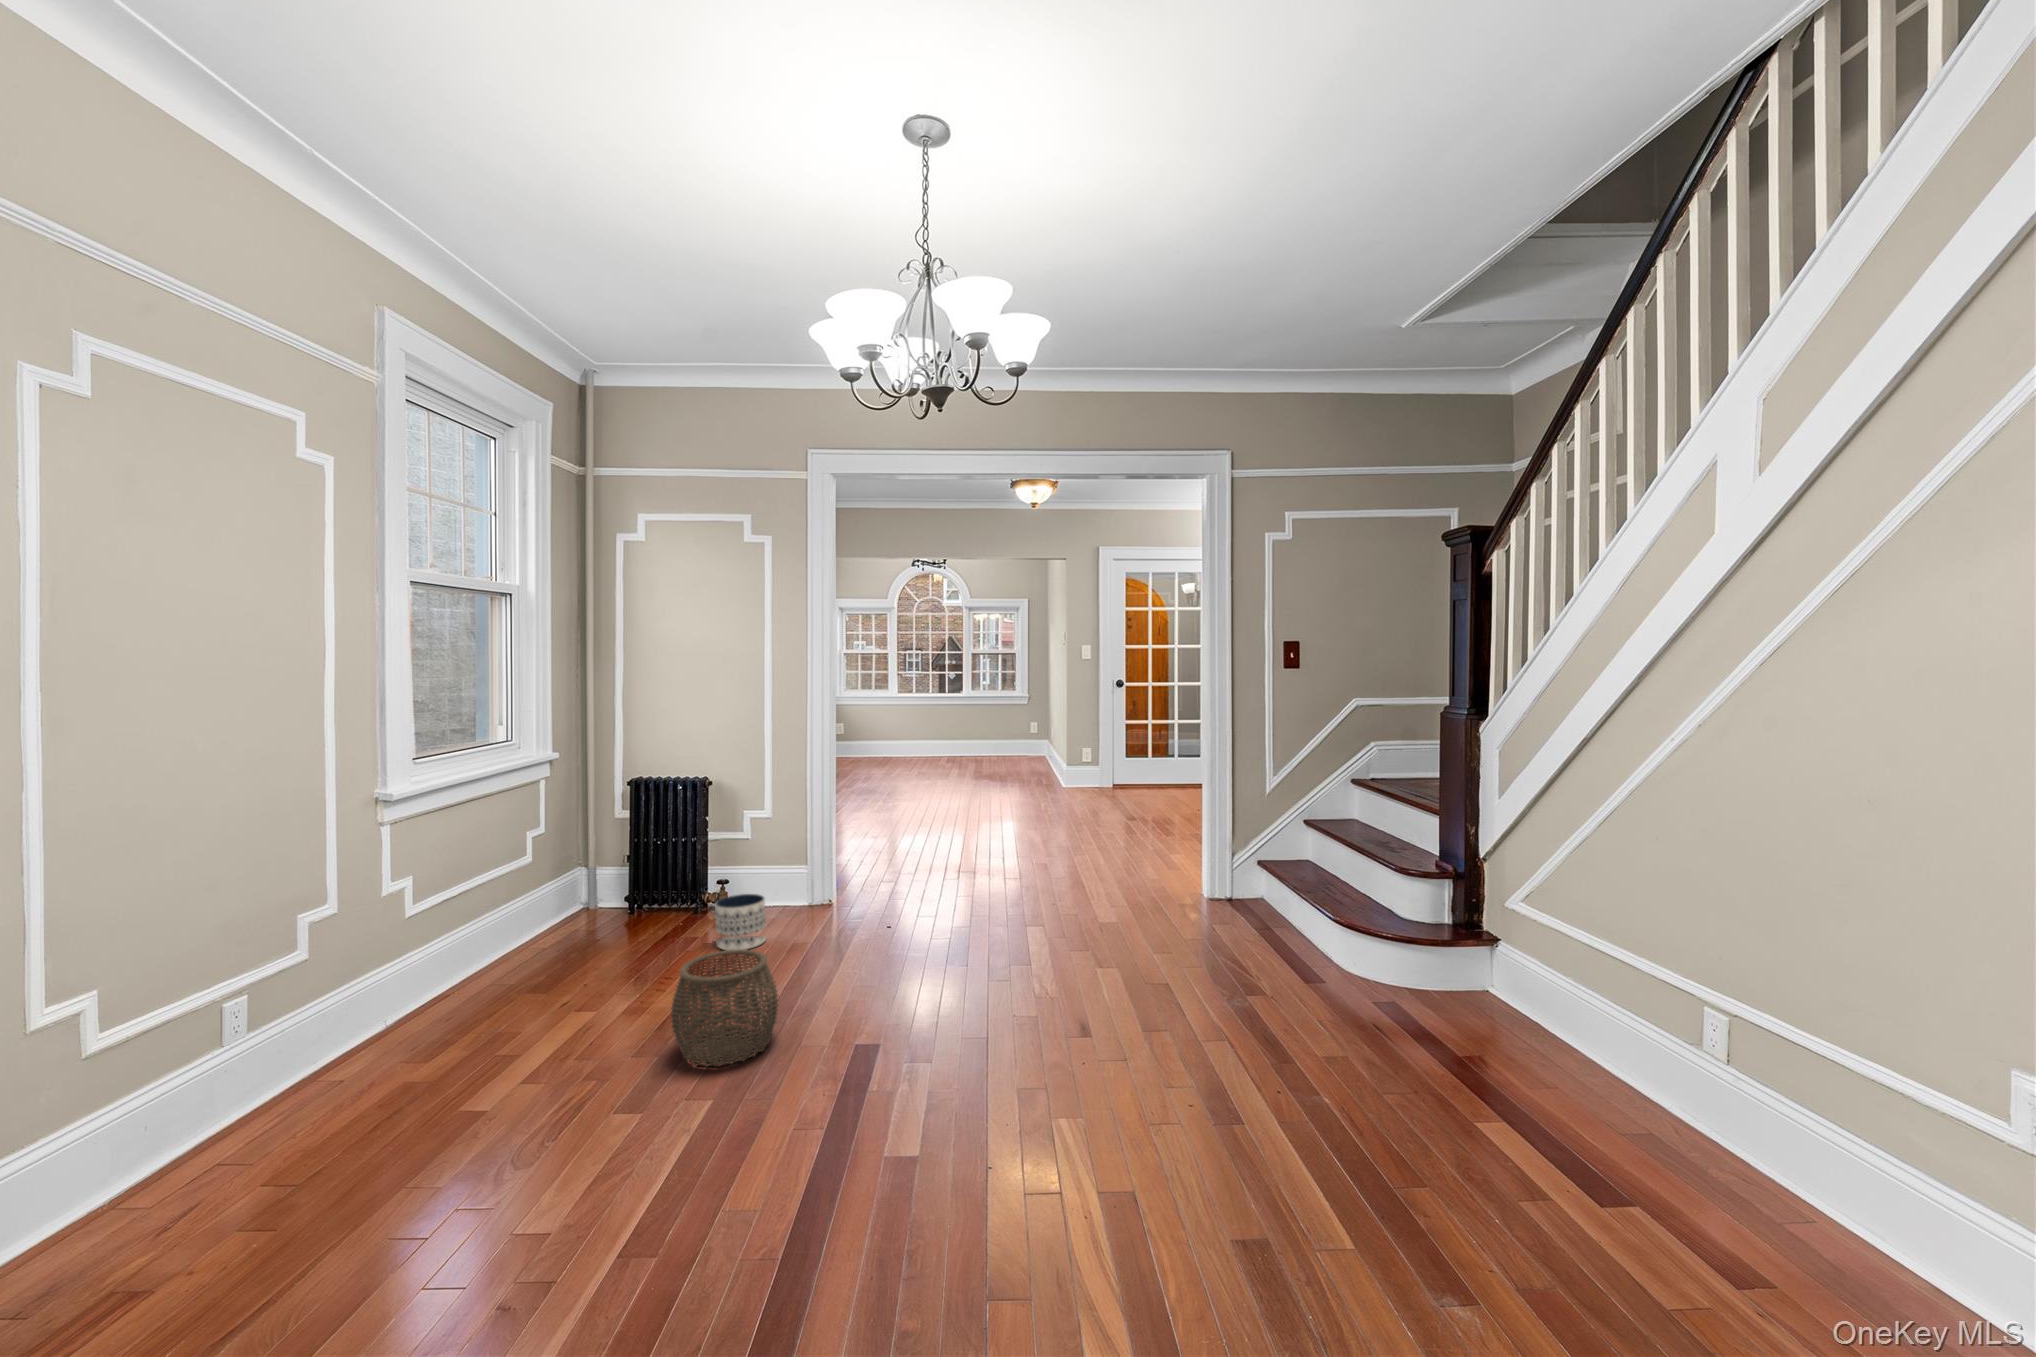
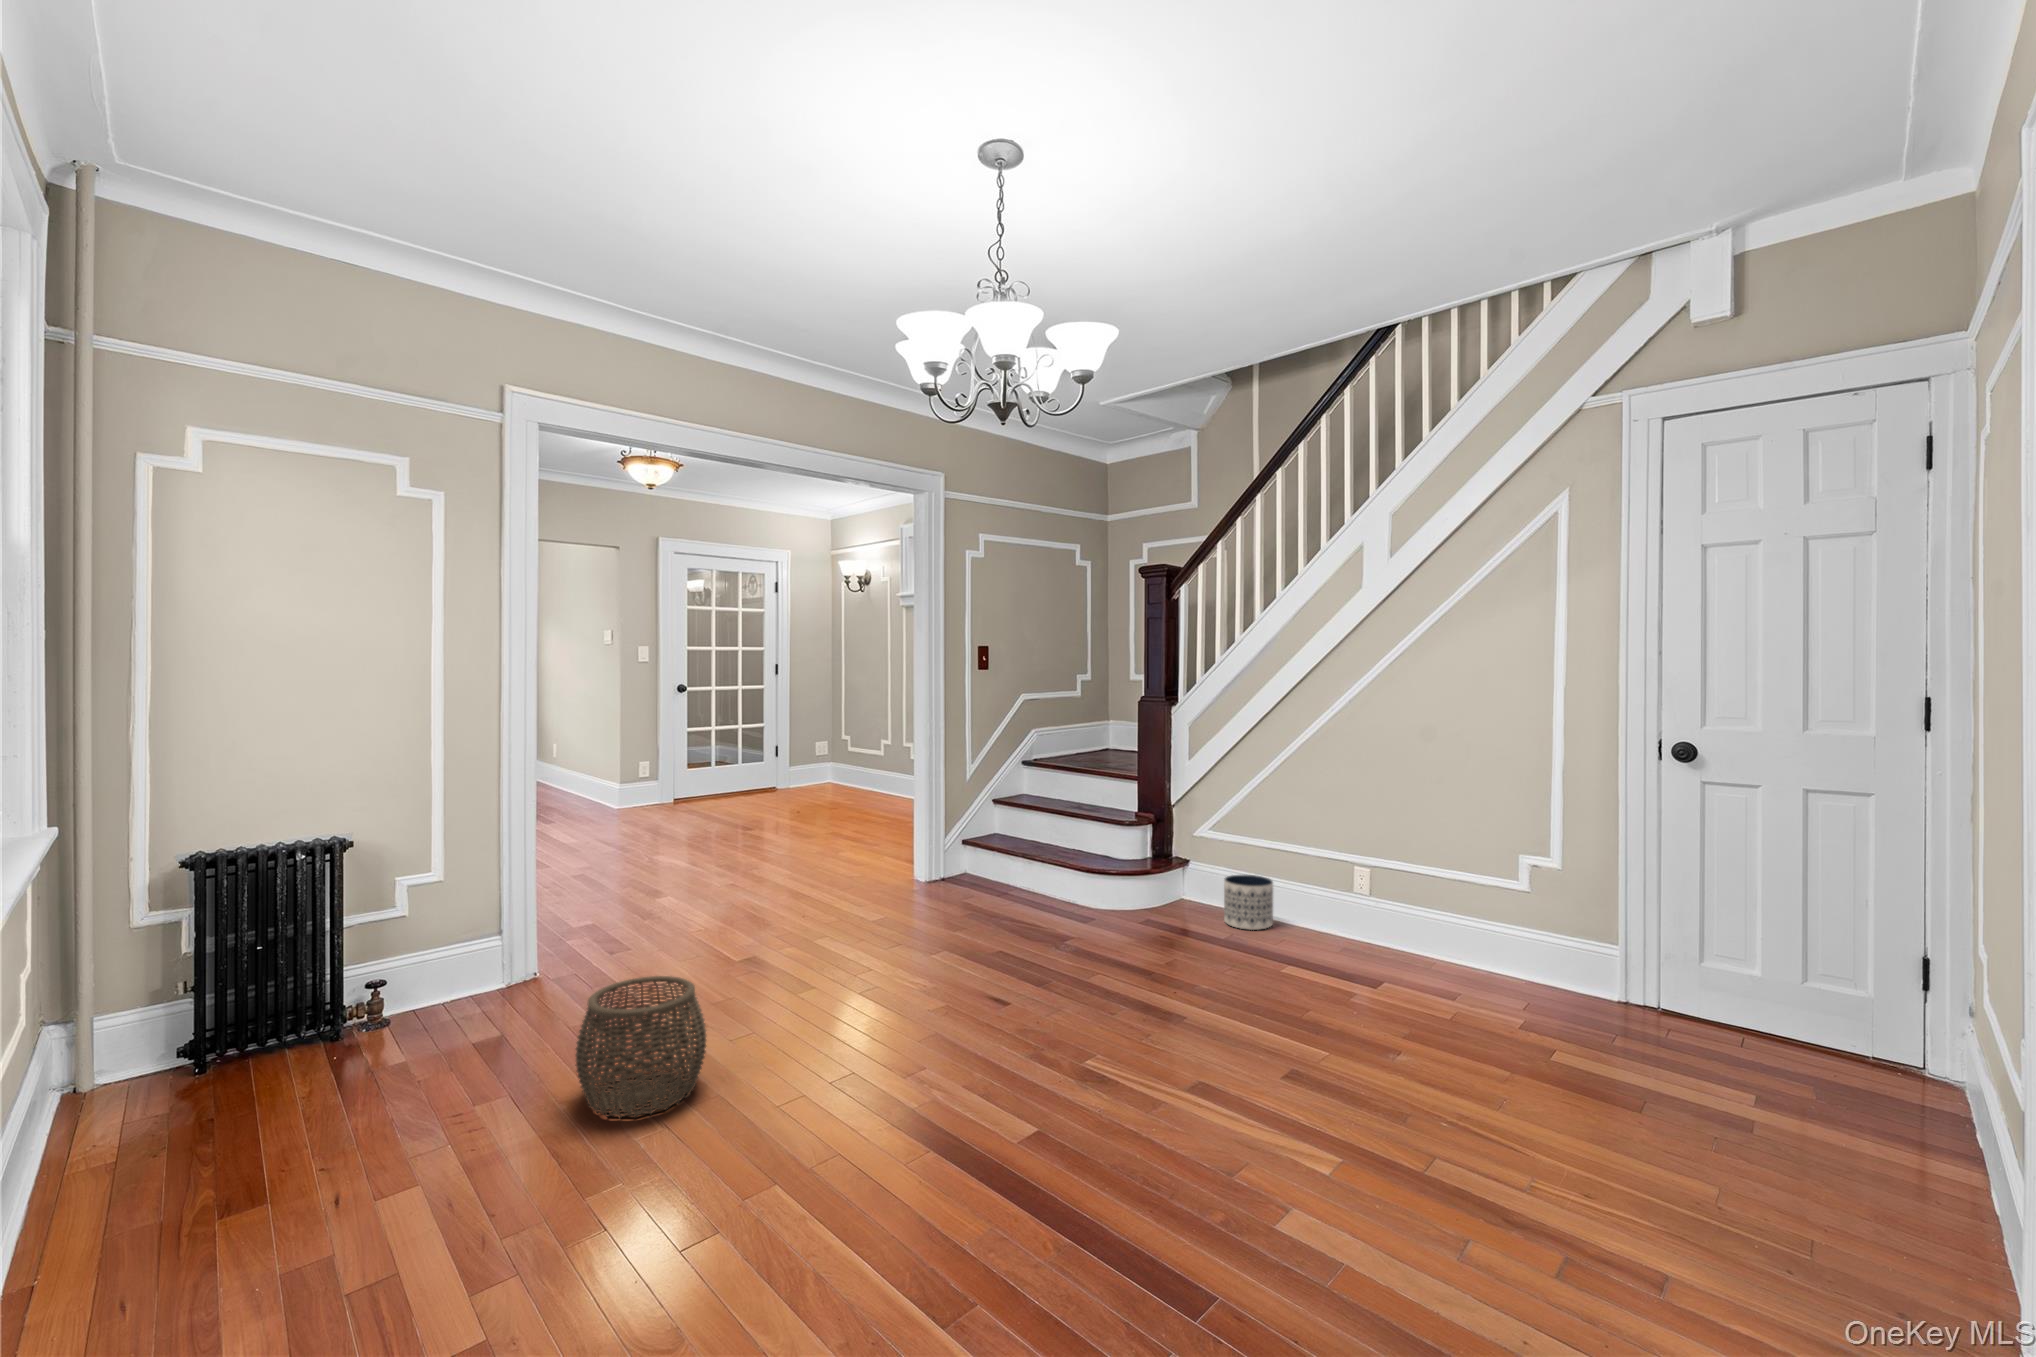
planter: present [715,894,766,950] -> present [1224,875,1273,930]

